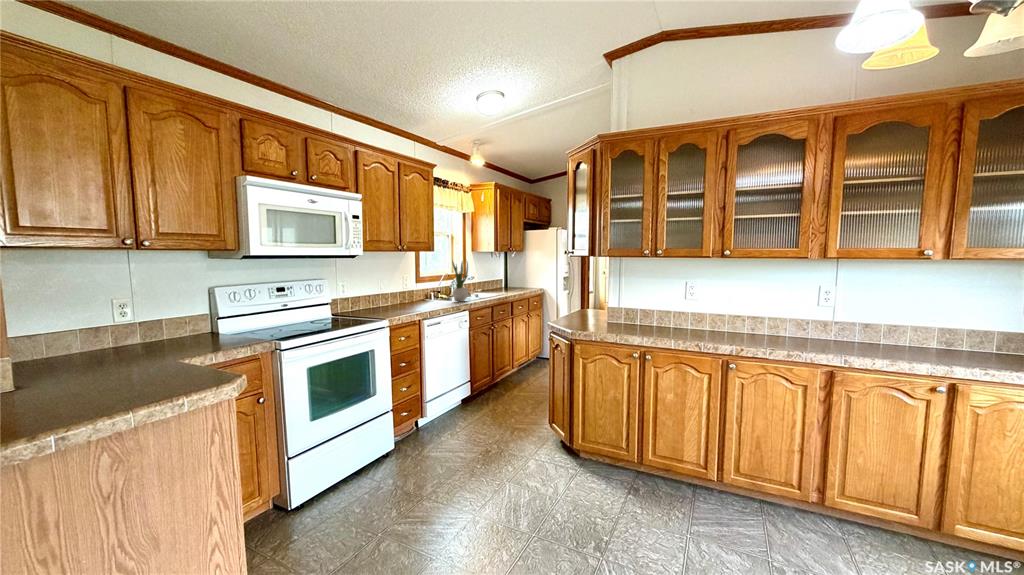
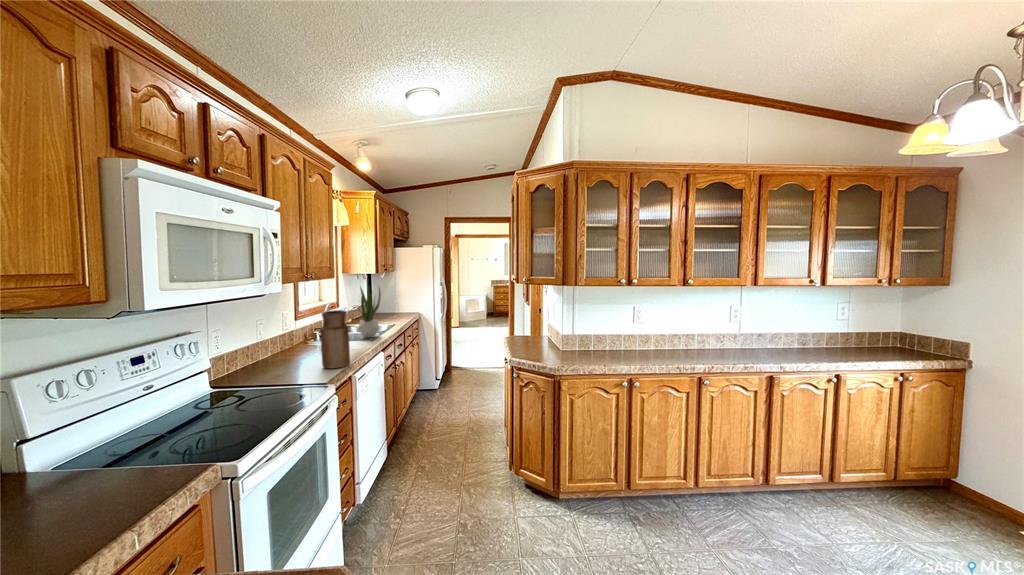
vase: none [401,273,420,313] -> present [320,310,350,368]

